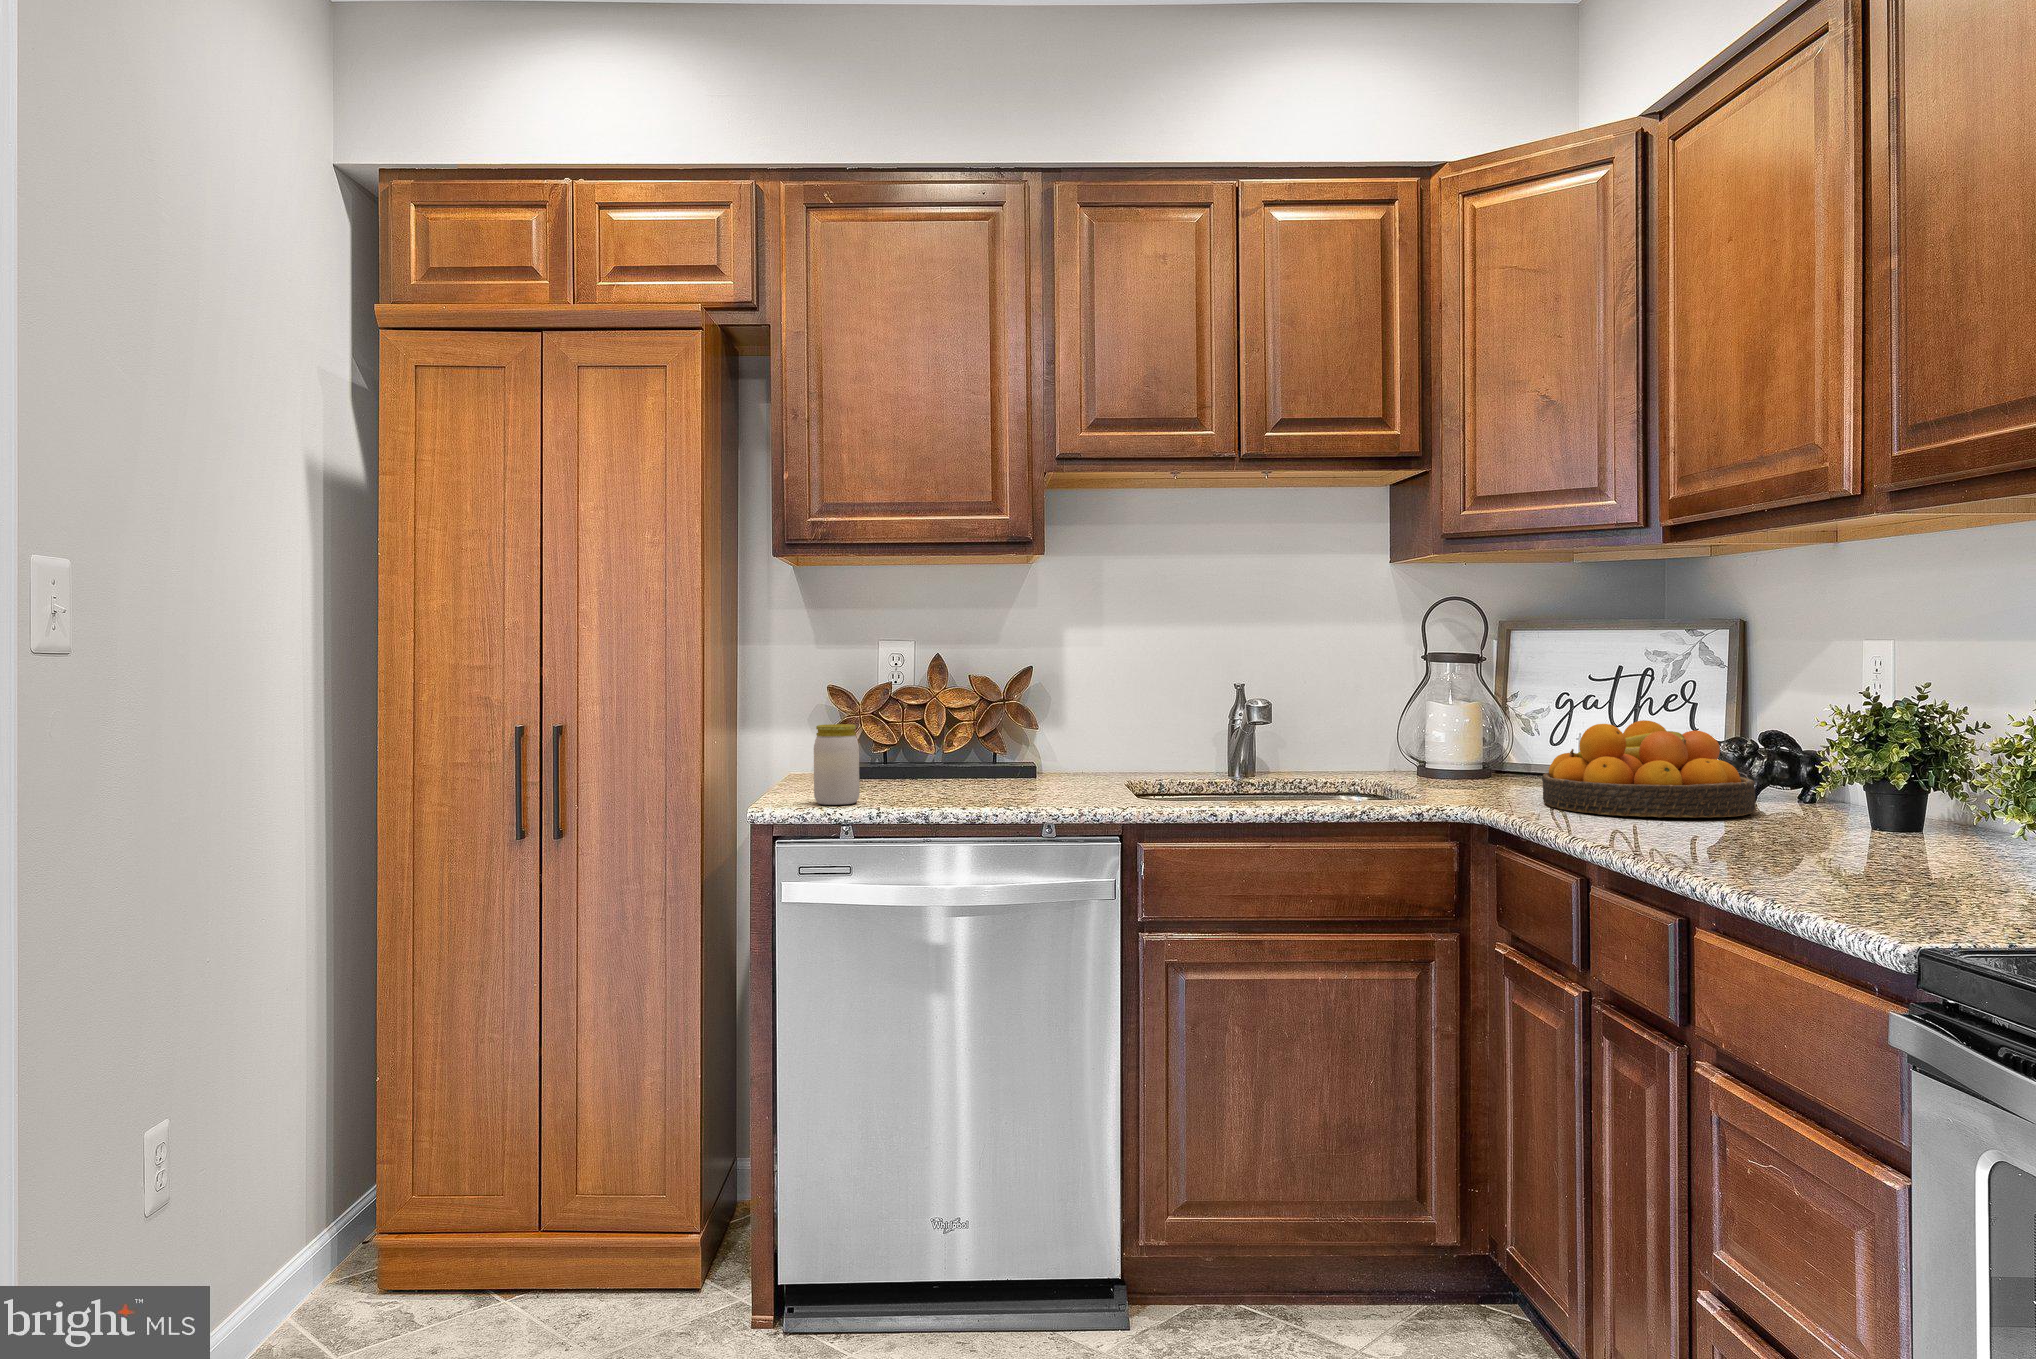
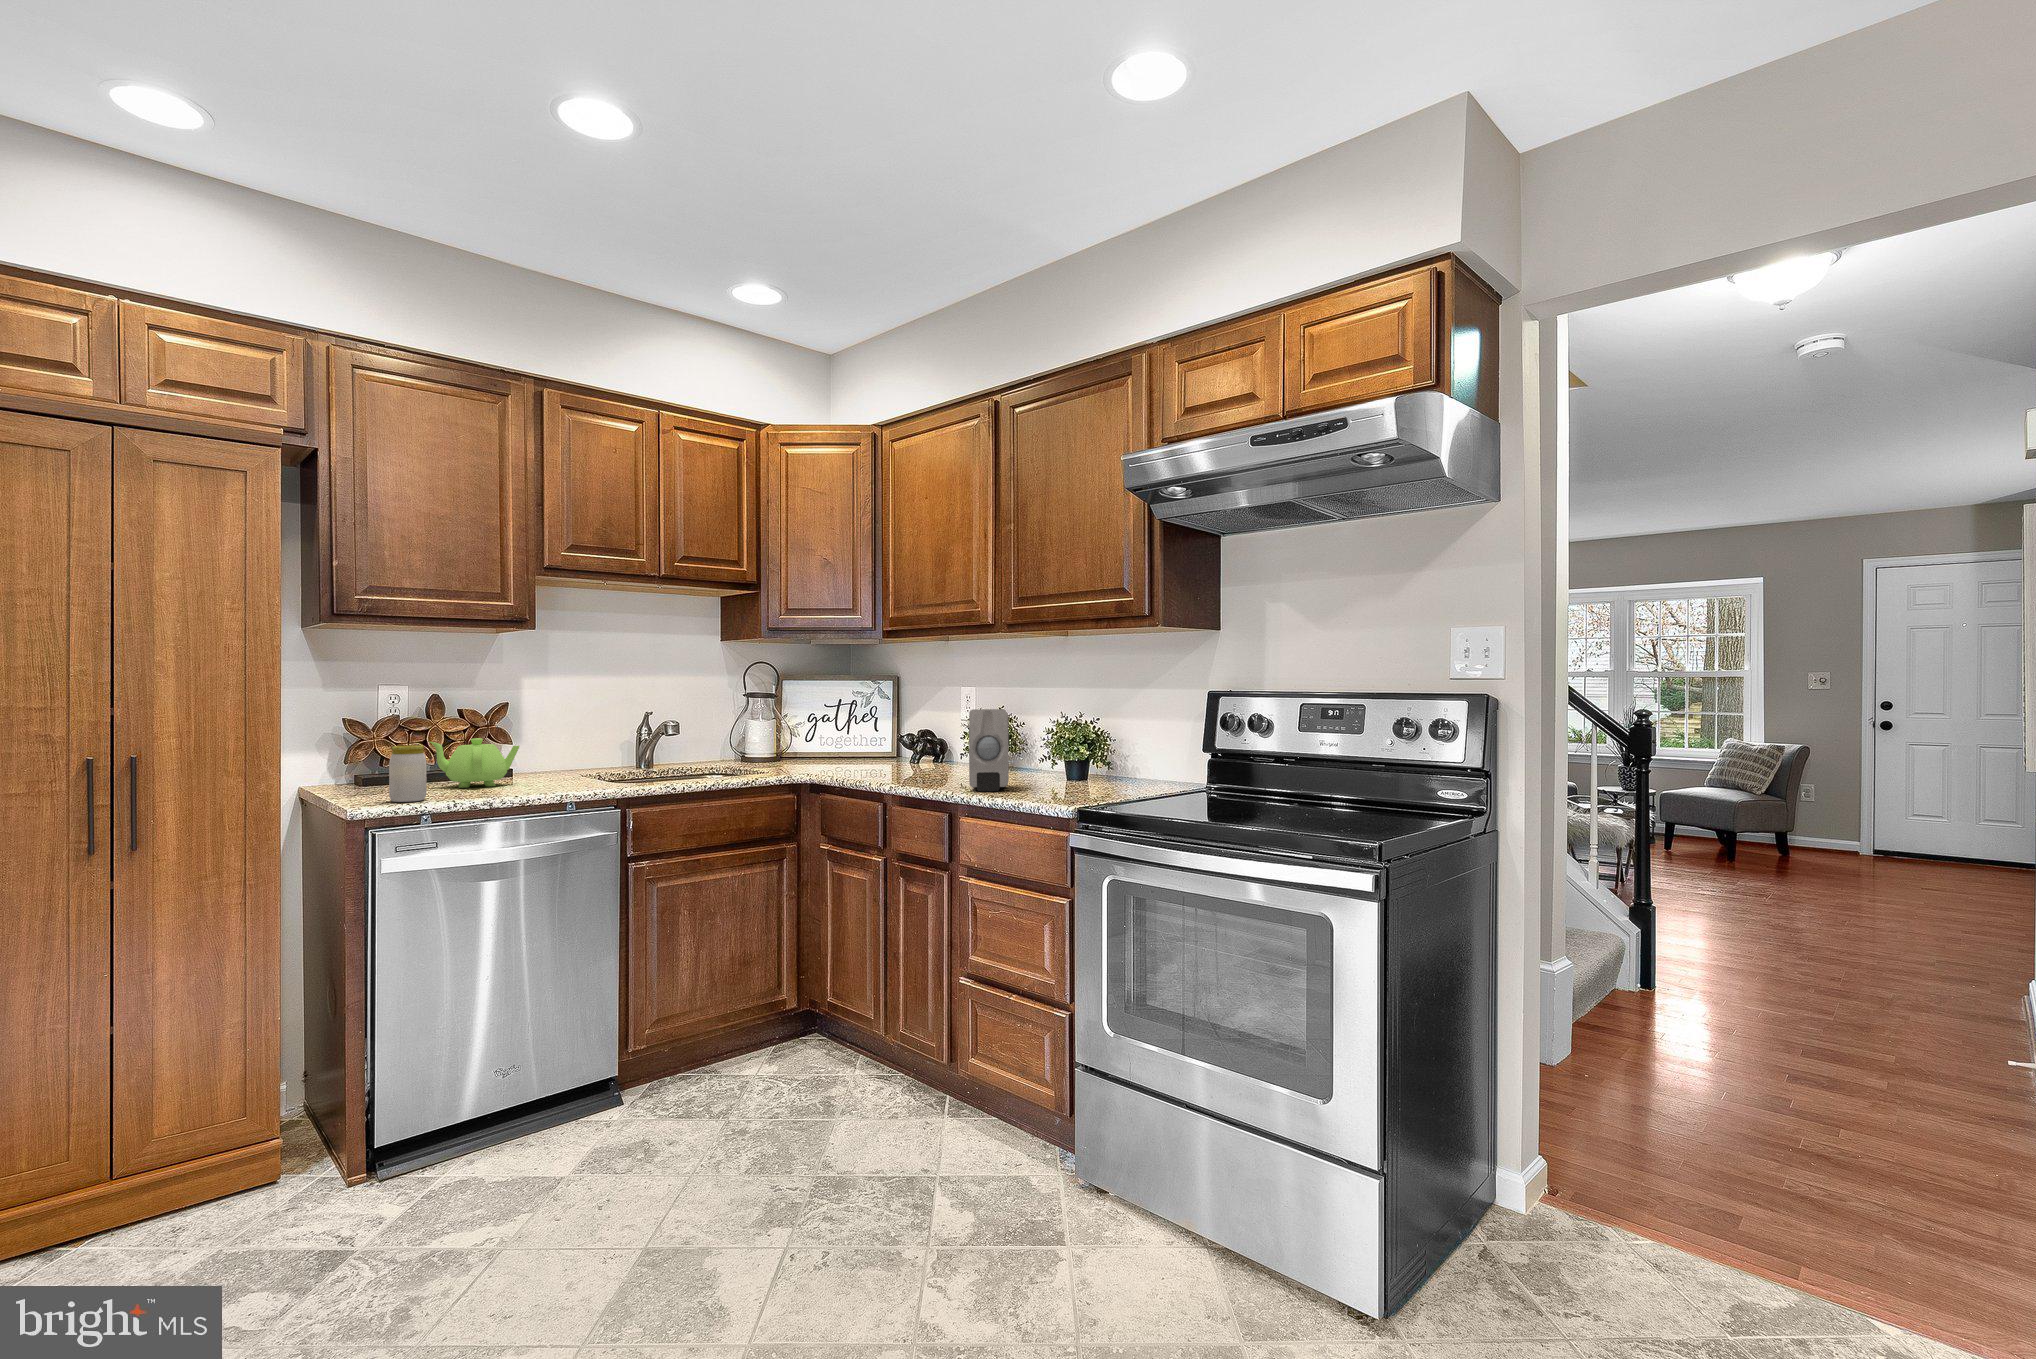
soap dispenser: none [1798,683,1944,901] -> present [969,709,1009,791]
teapot: none [915,717,1027,789] -> present [430,738,520,788]
fruit bowl: present [1542,720,1756,818] -> none [828,727,921,774]

